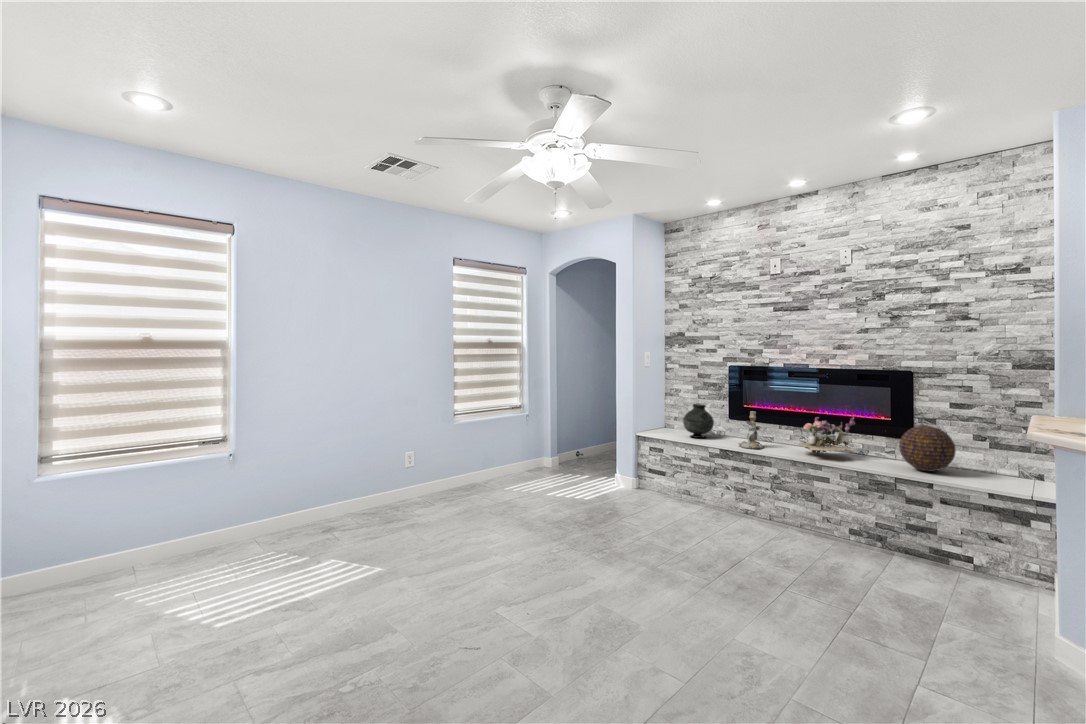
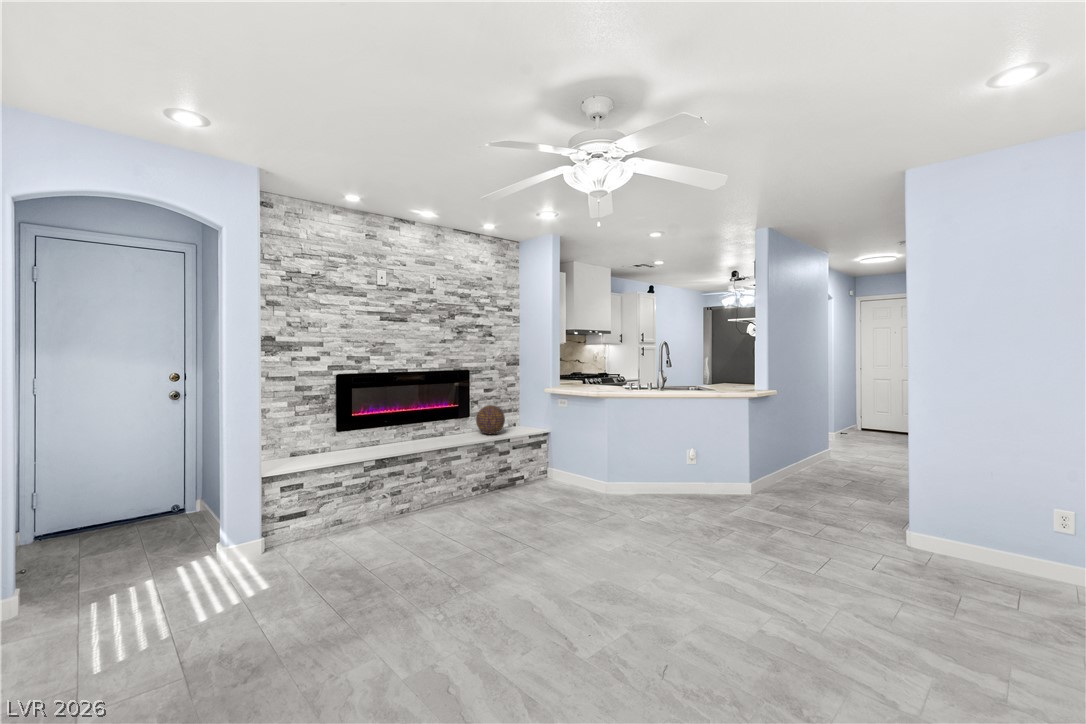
vase: present [683,404,714,438] -> none [301,421,337,460]
candlestick: present [738,411,763,449] -> none [376,417,400,454]
flower arrangement: present [799,417,855,454] -> none [418,407,457,443]

